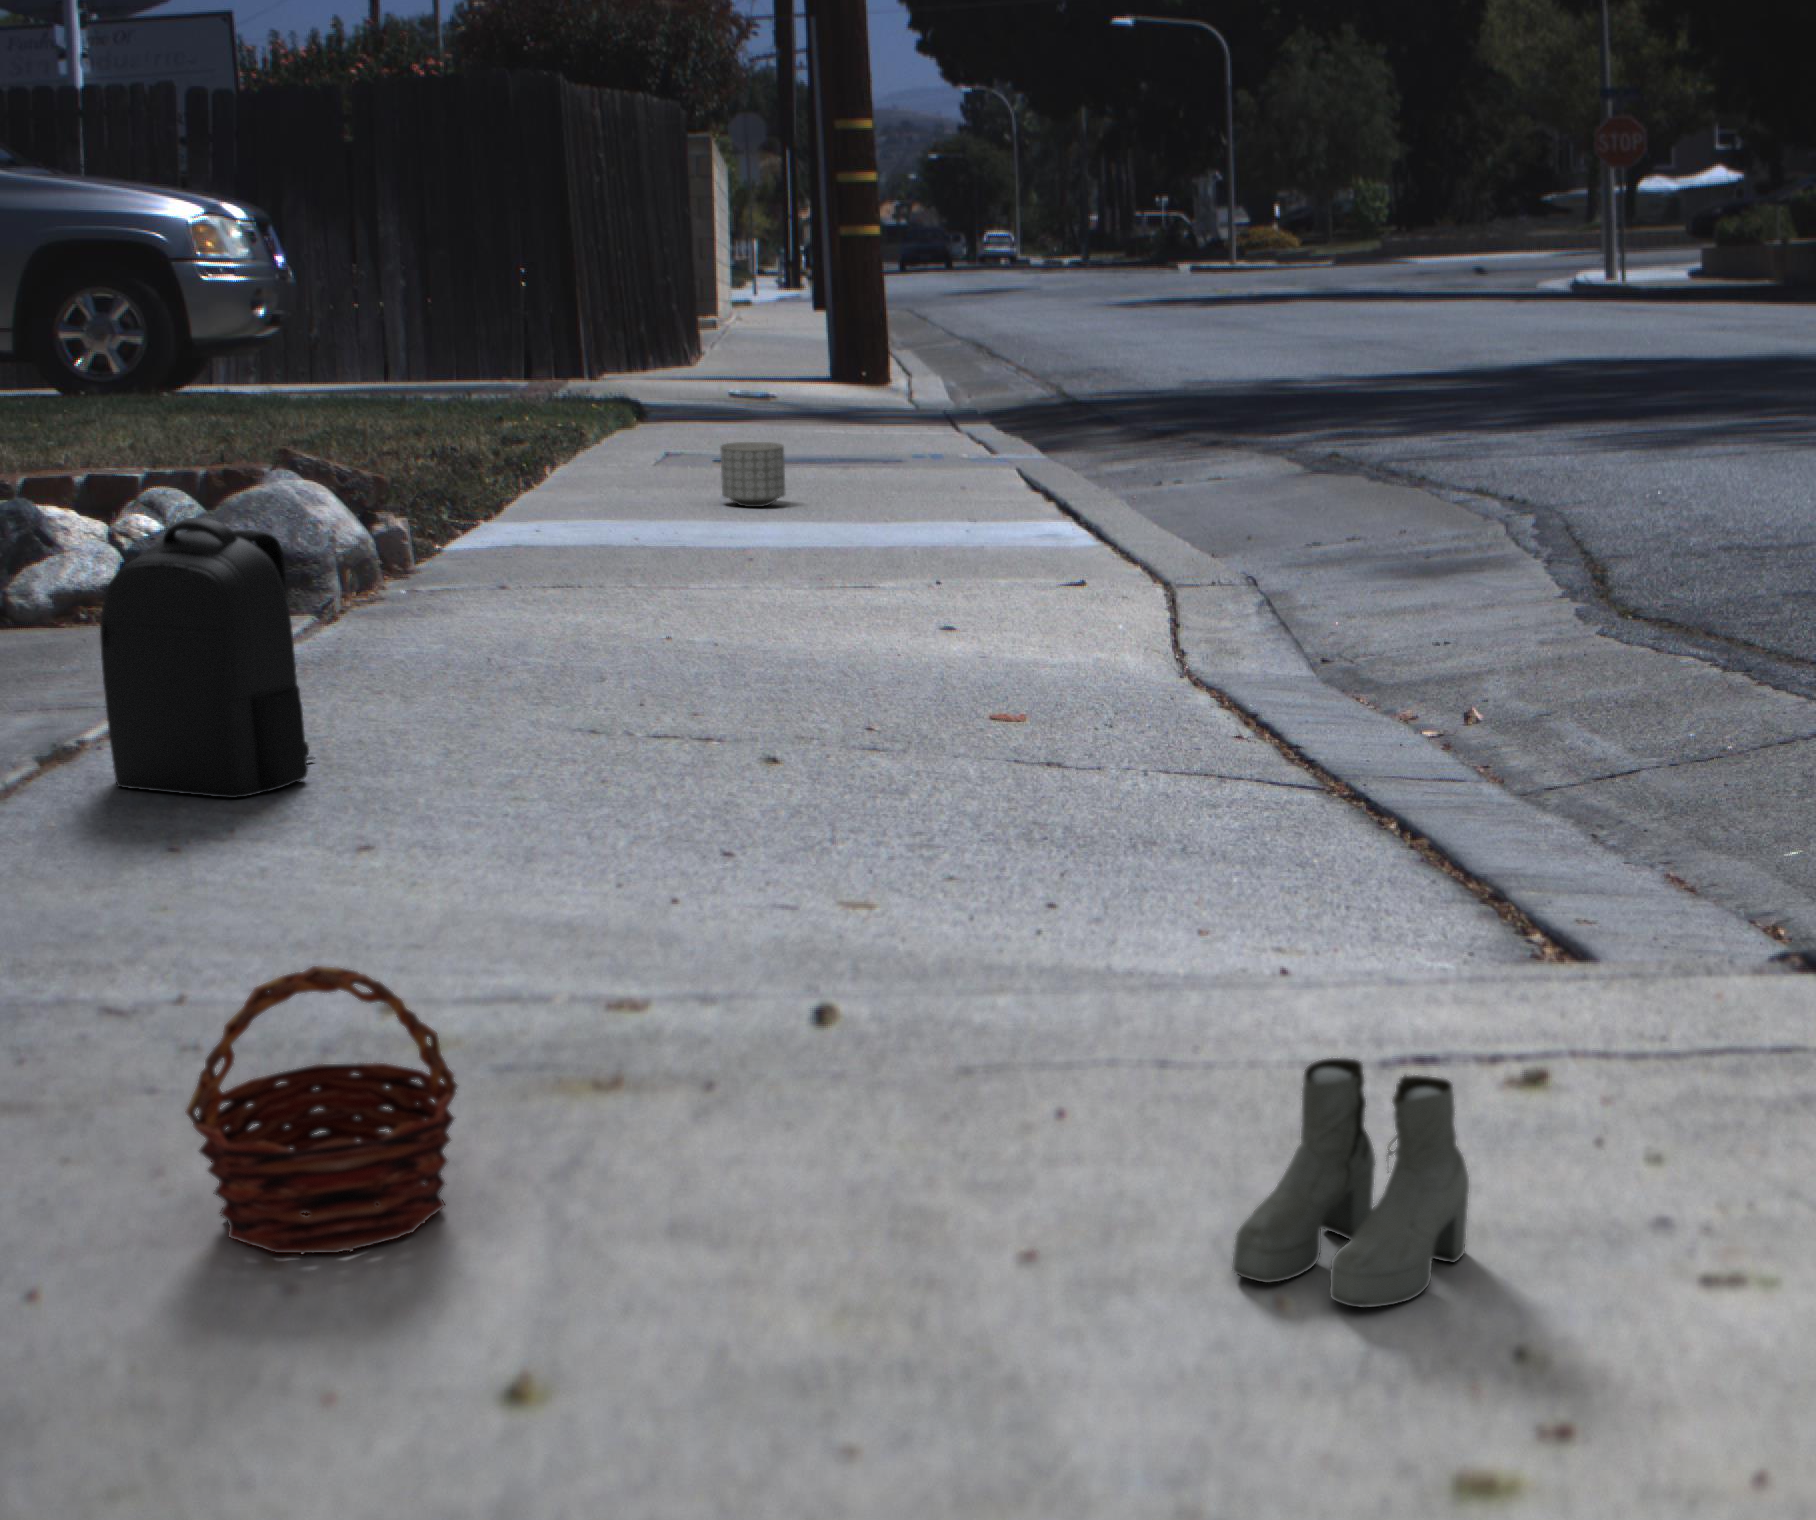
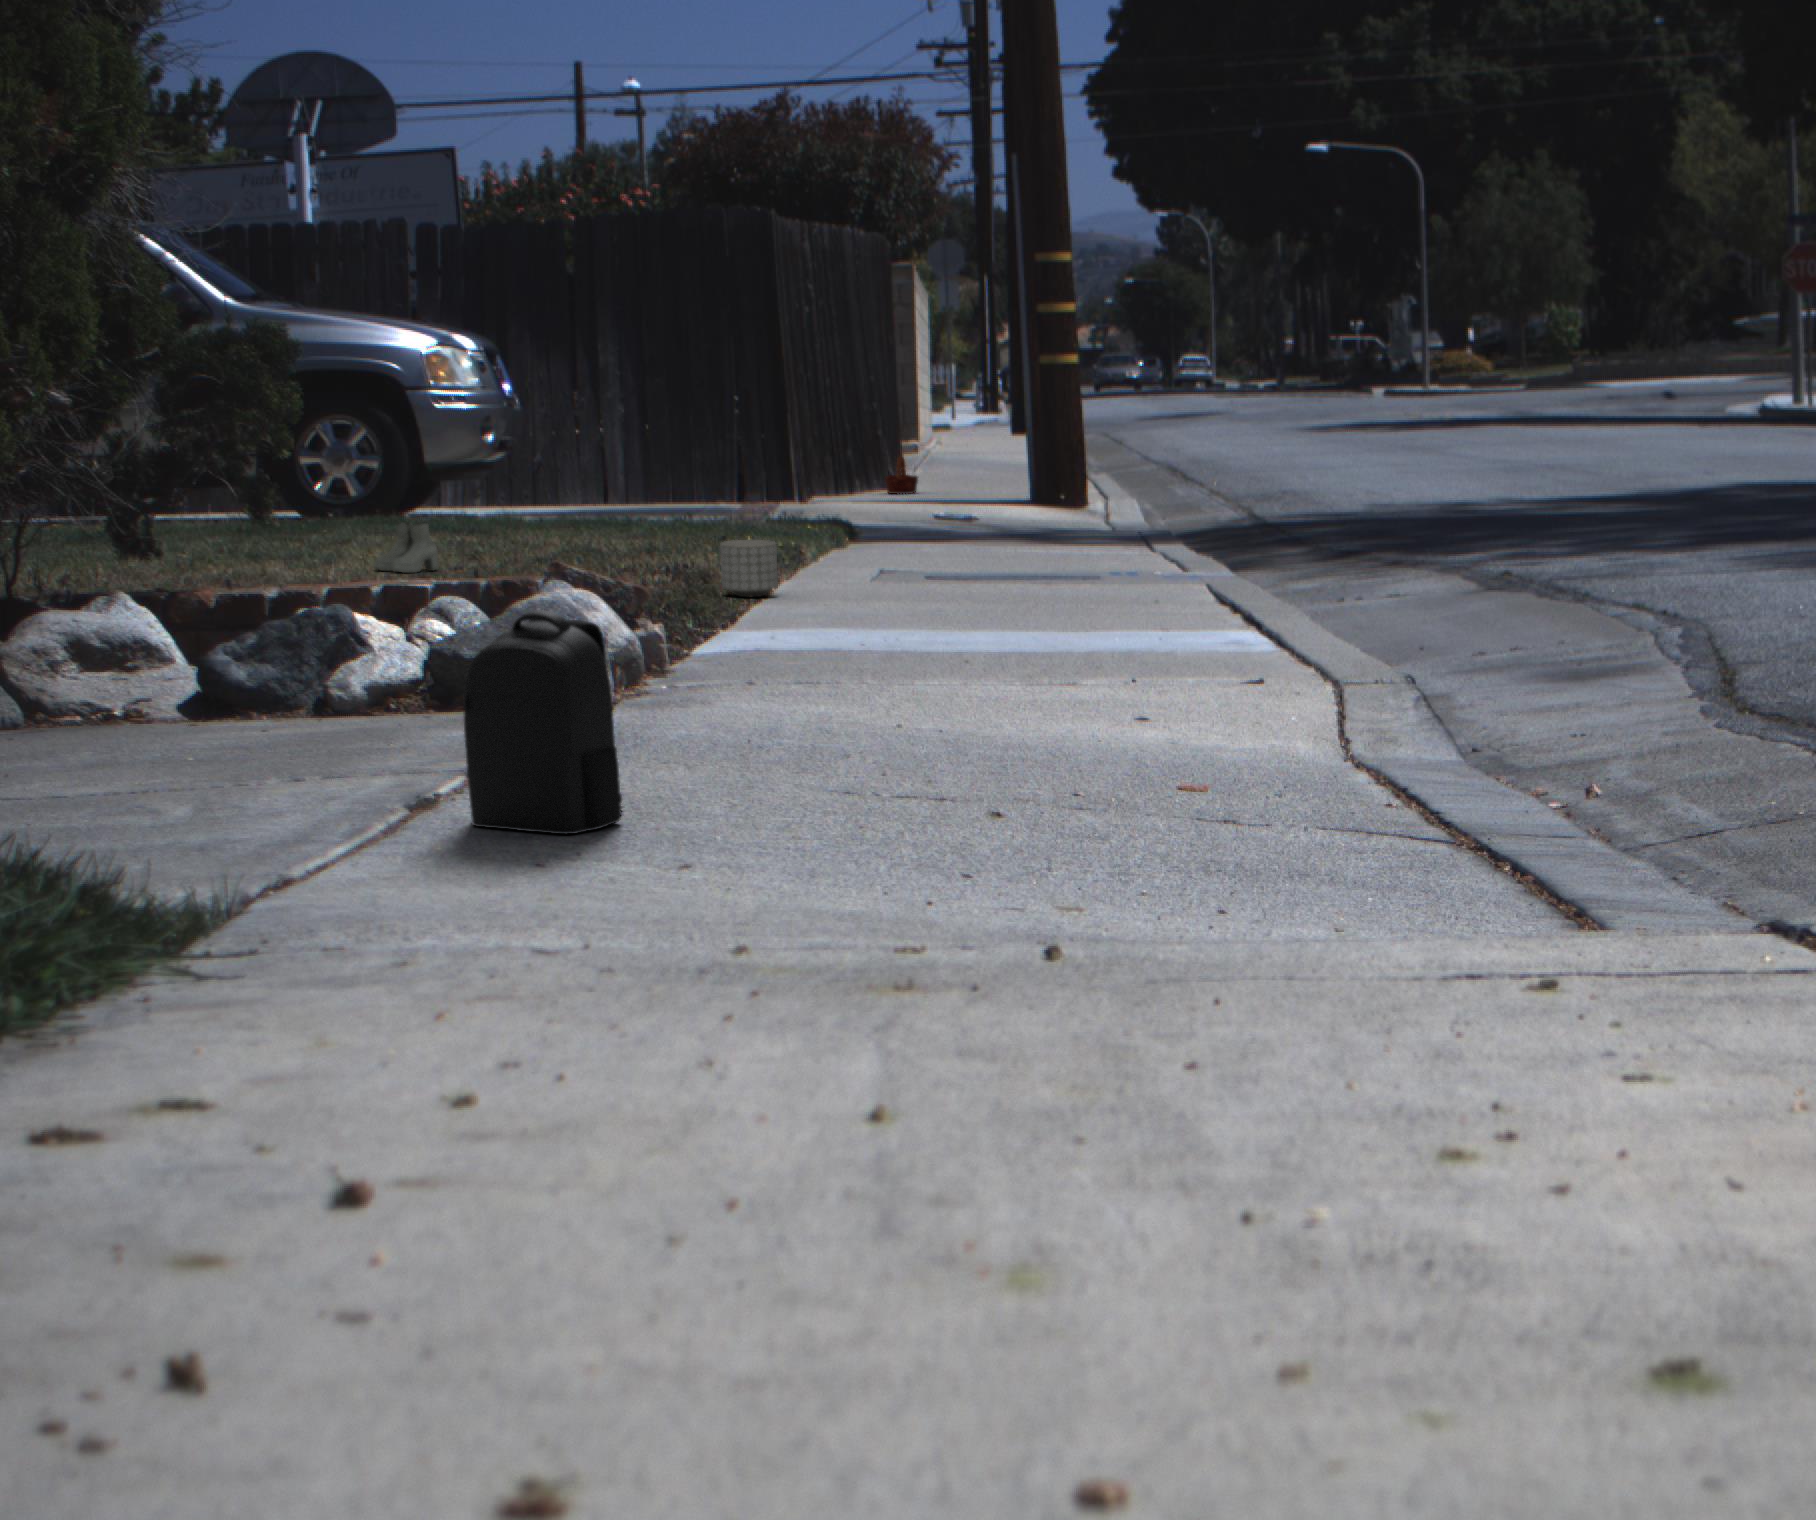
planter: present [720,442,786,507] -> present [720,540,778,597]
basket: present [186,966,457,1254] -> present [885,457,918,494]
boots: present [1232,1058,1469,1308] -> present [375,522,439,573]

